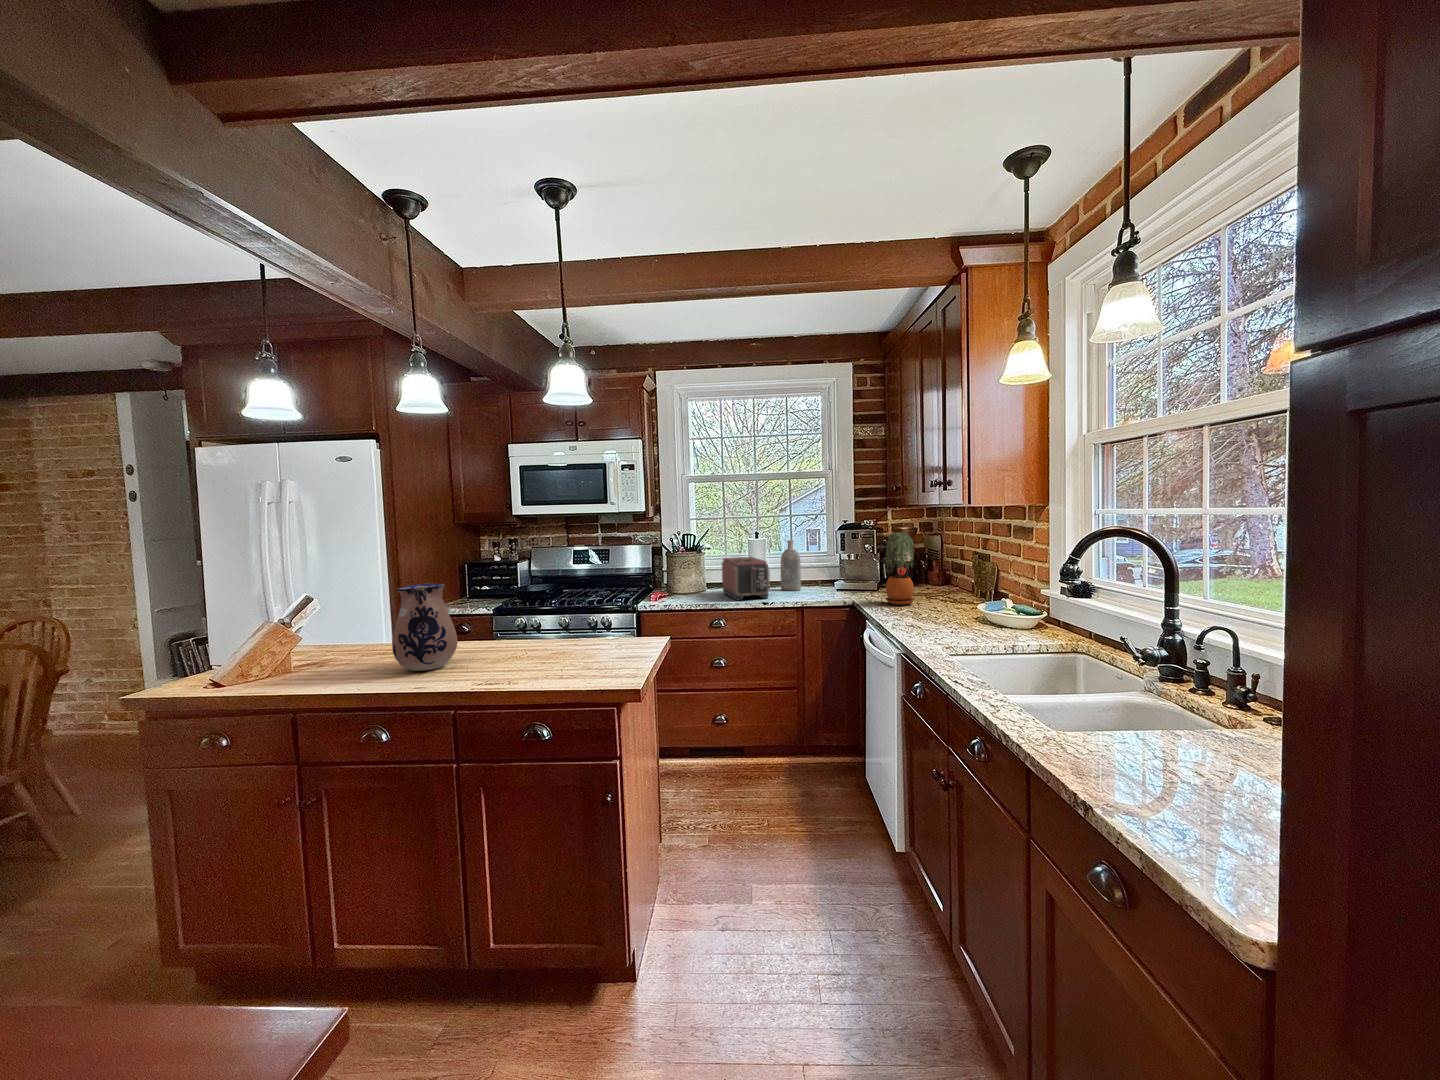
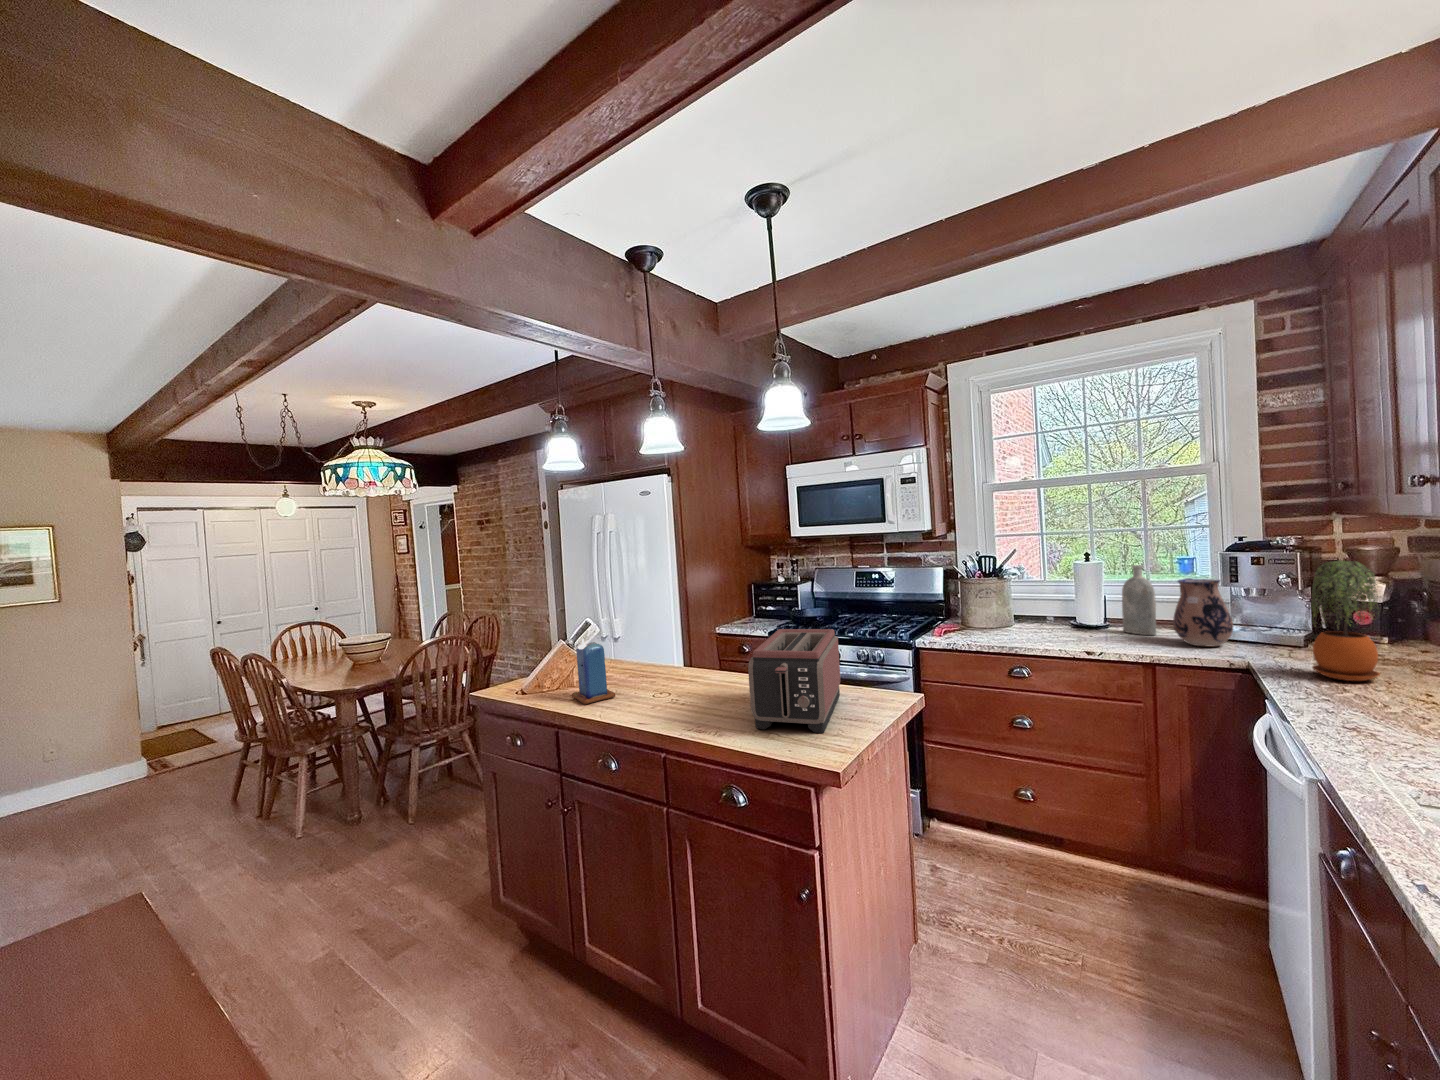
toaster: present [722,557,770,601] -> present [748,629,840,733]
ceramic pitcher: present [392,583,457,671] -> present [1173,578,1233,646]
candle: none [299,610,363,684] -> present [572,638,615,705]

